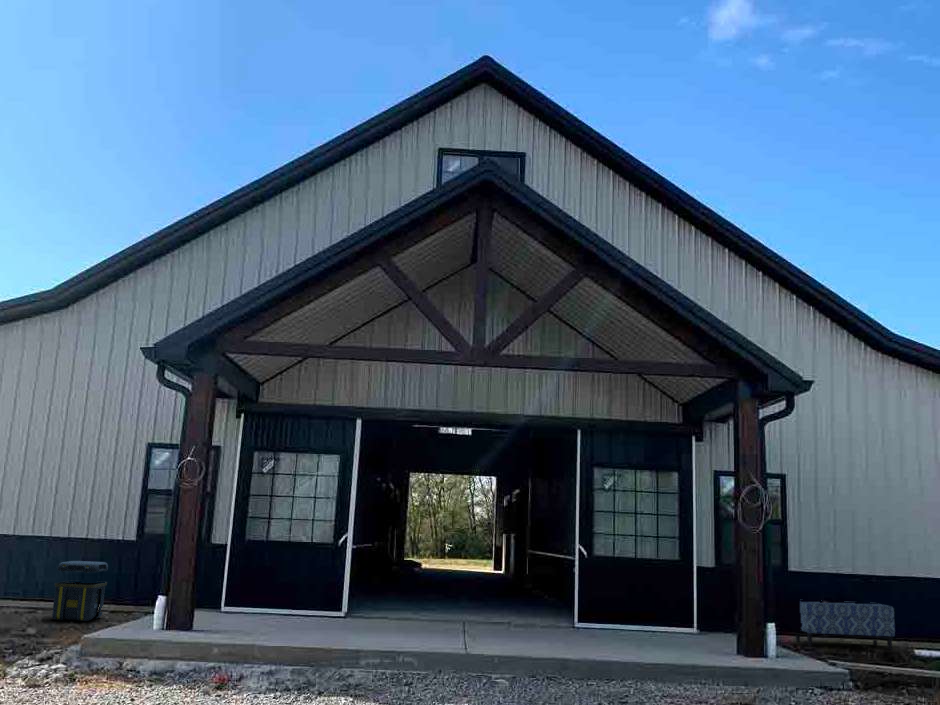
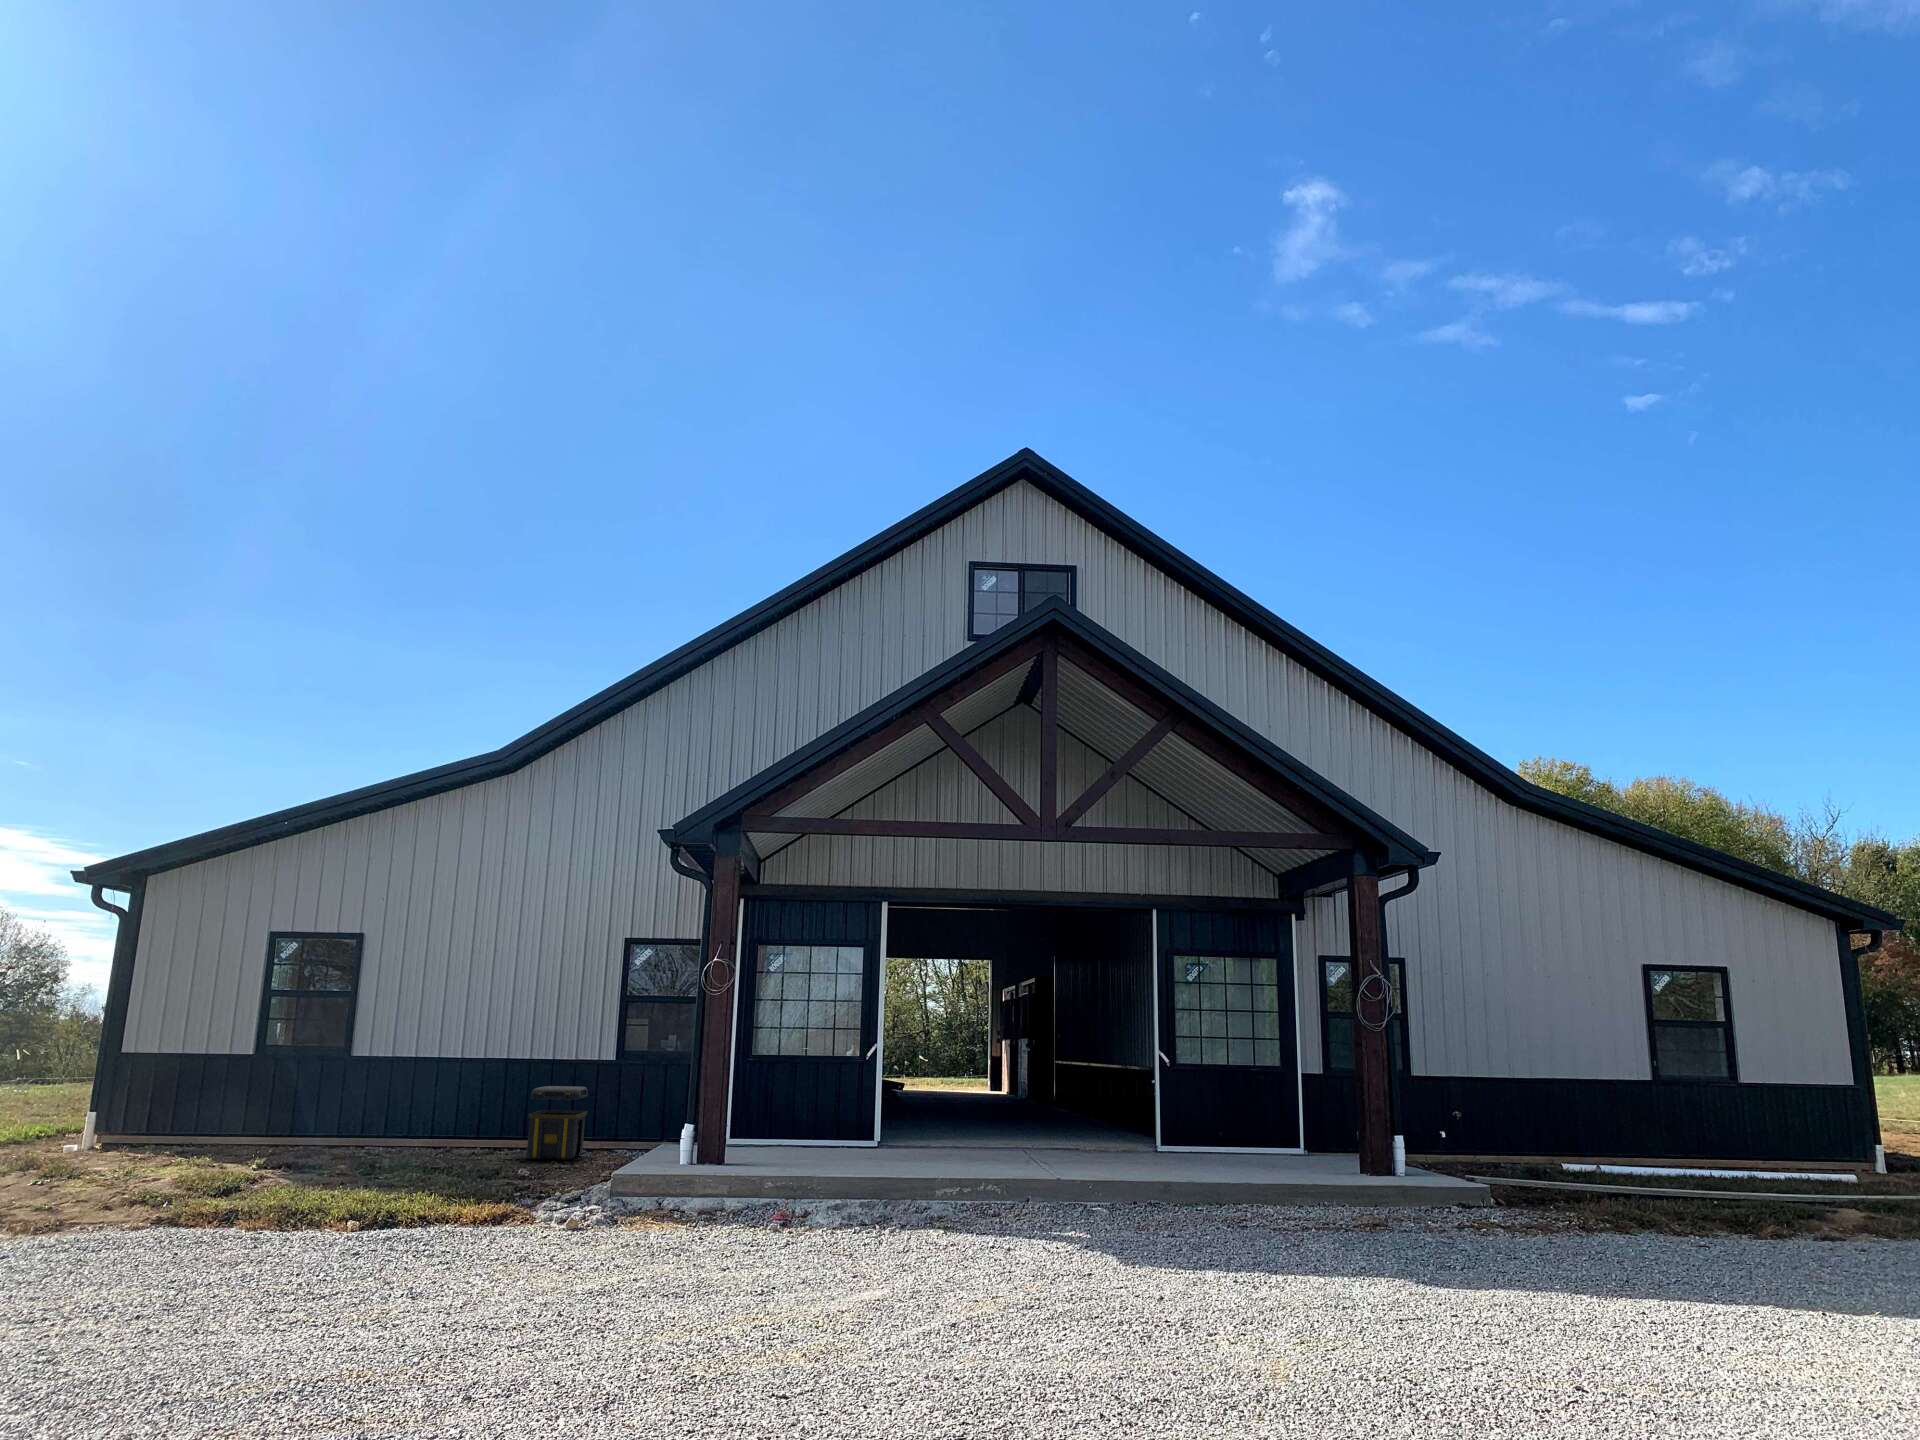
bench: present [796,600,895,650] -> none [1419,1110,1544,1168]

